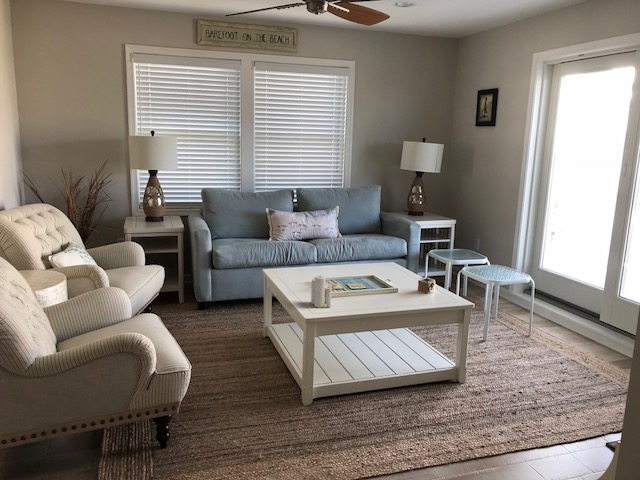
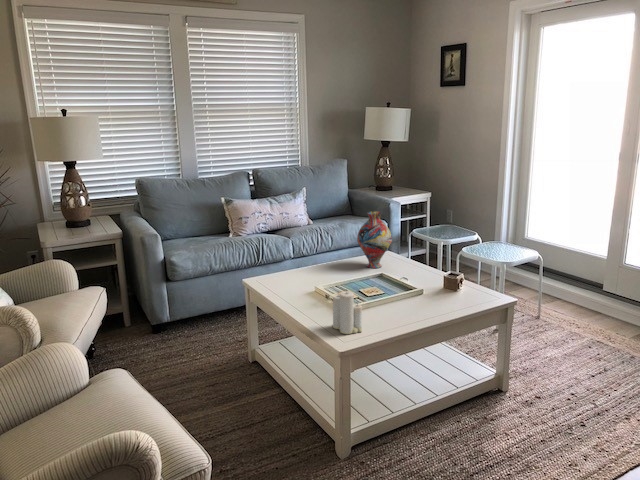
vase: none [358,225,386,271] -> present [357,212,392,268]

